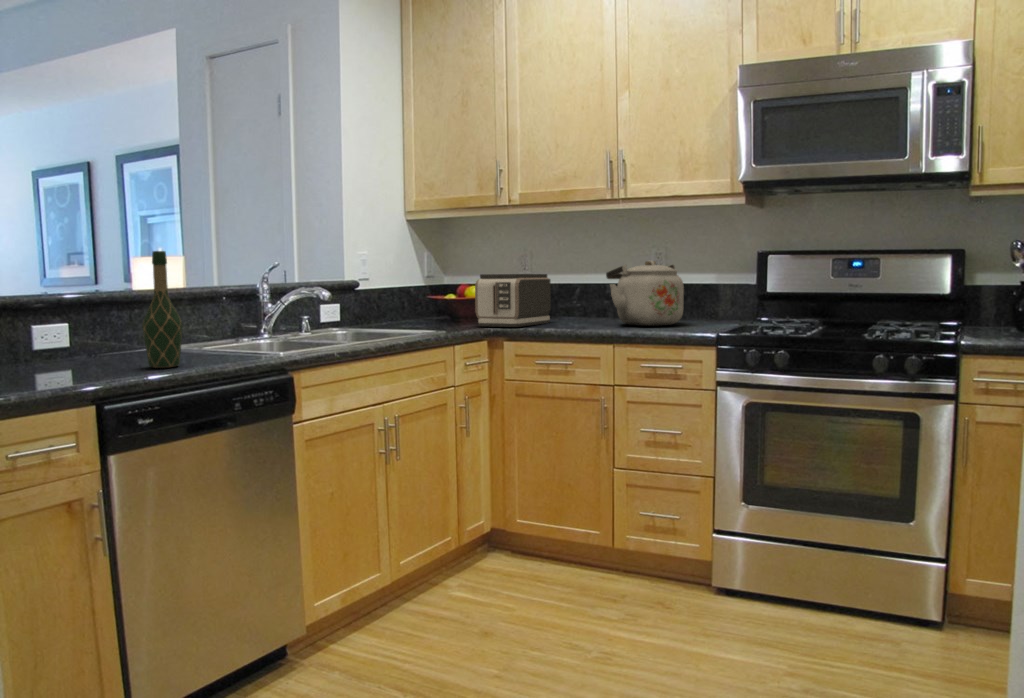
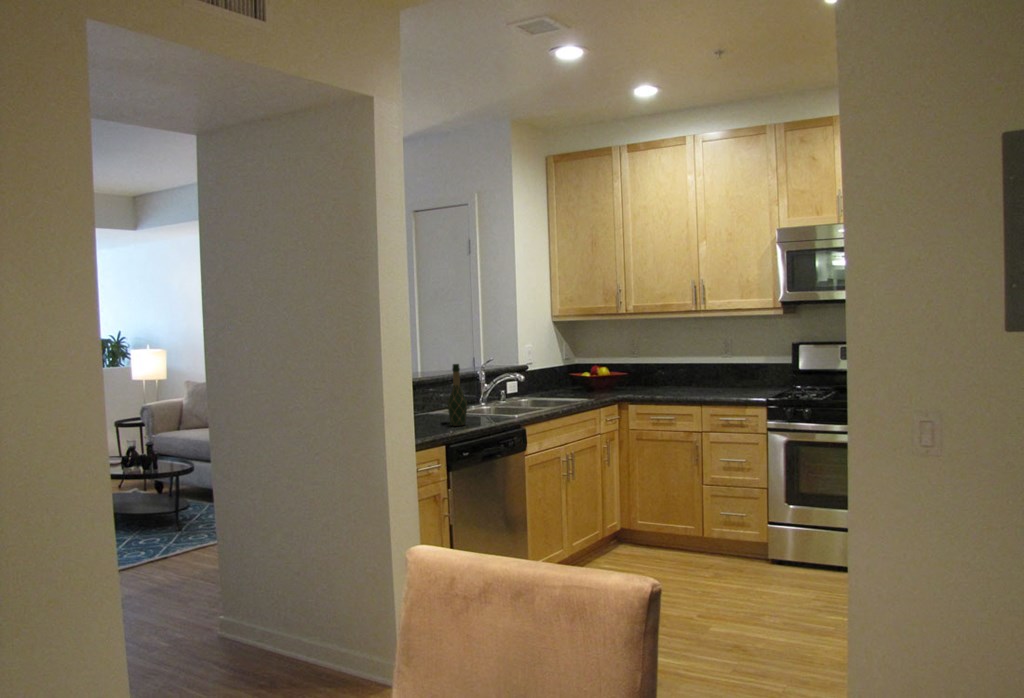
kettle: present [606,261,684,326] -> none [694,350,745,393]
toaster: present [475,274,551,327] -> none [608,359,657,396]

